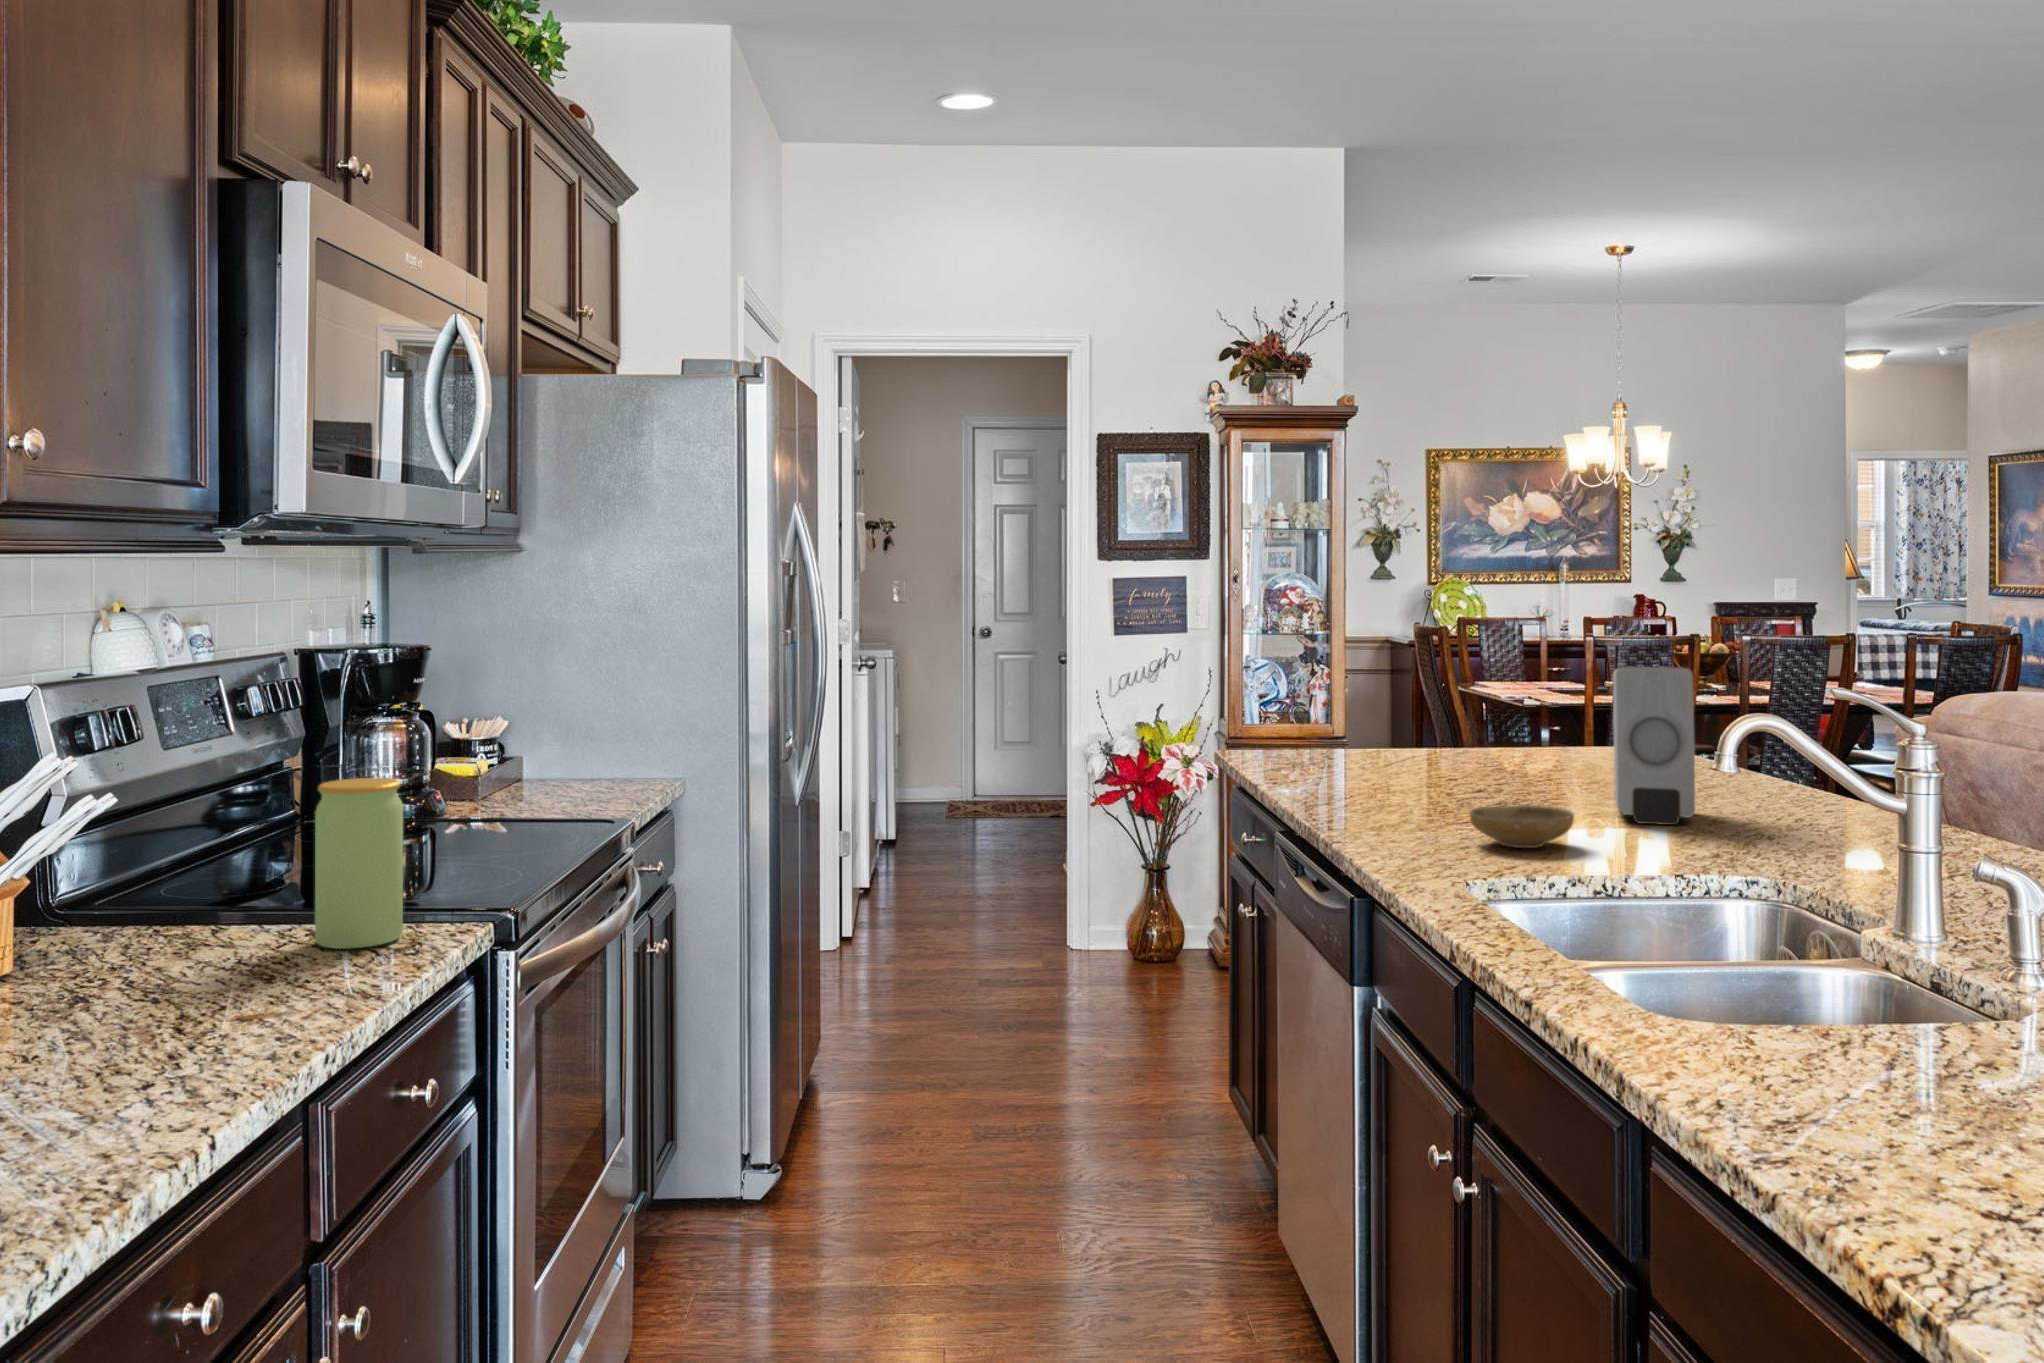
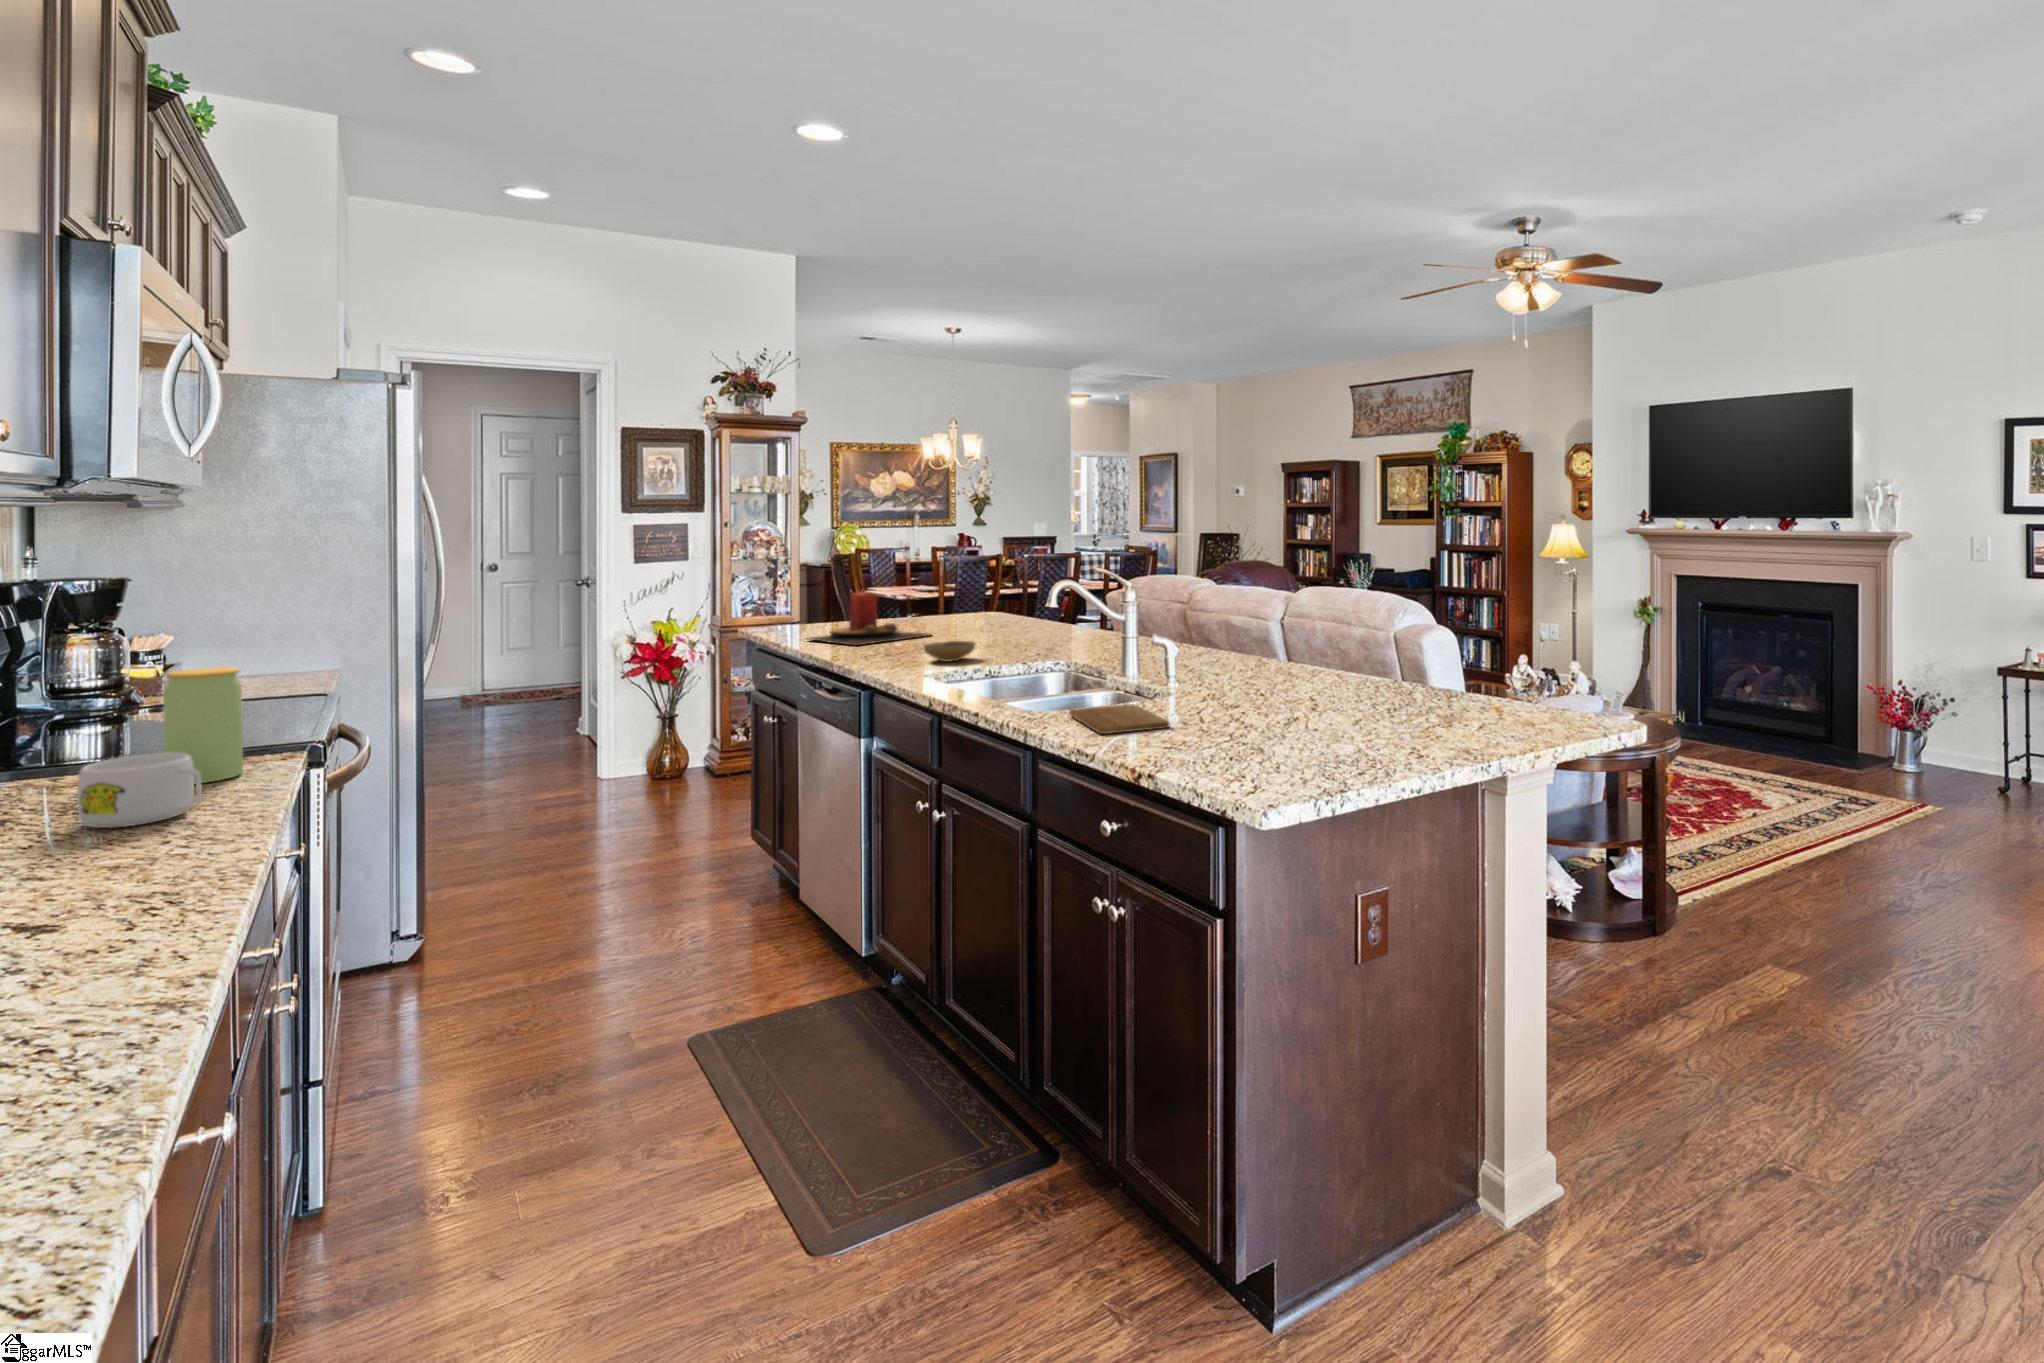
soap dispenser: present [1612,667,1695,825] -> none [987,569,1027,647]
candle: none [1296,696,1518,795] -> present [808,592,931,646]
mug: none [148,906,279,1015] -> present [77,753,202,828]
cutting board: none [1731,1027,2017,1141] -> present [1070,704,1170,734]

